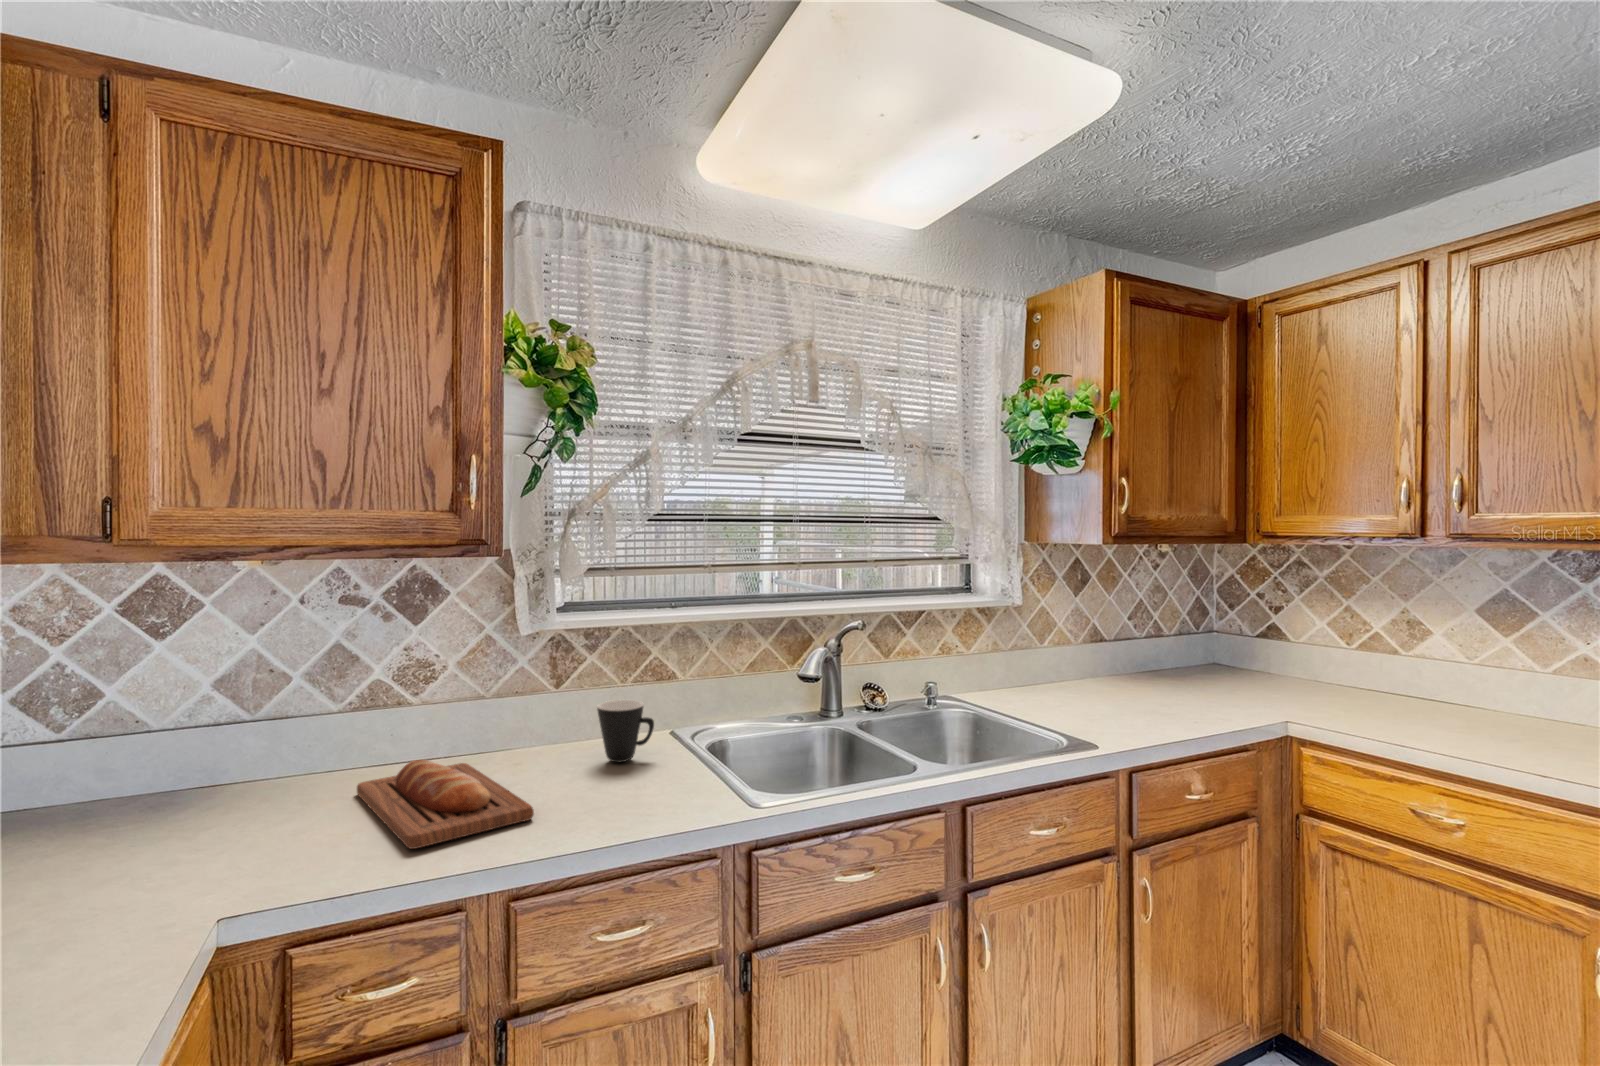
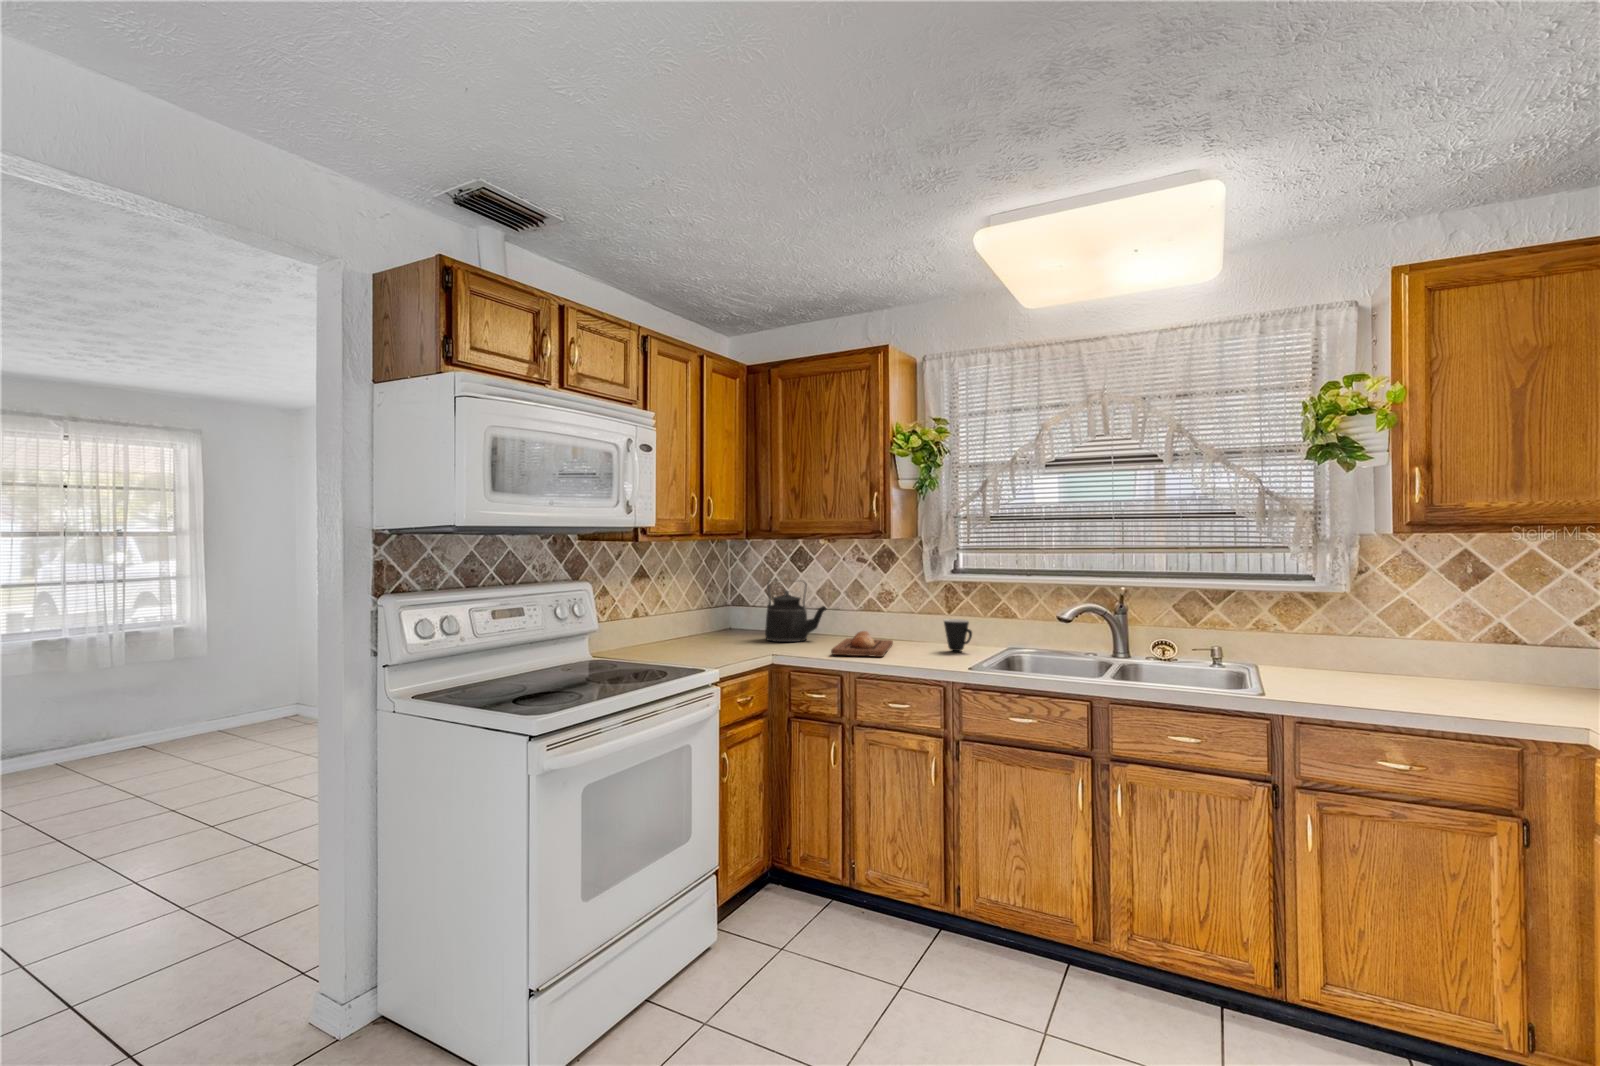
kettle: none [84,664,293,846] -> present [765,580,826,642]

